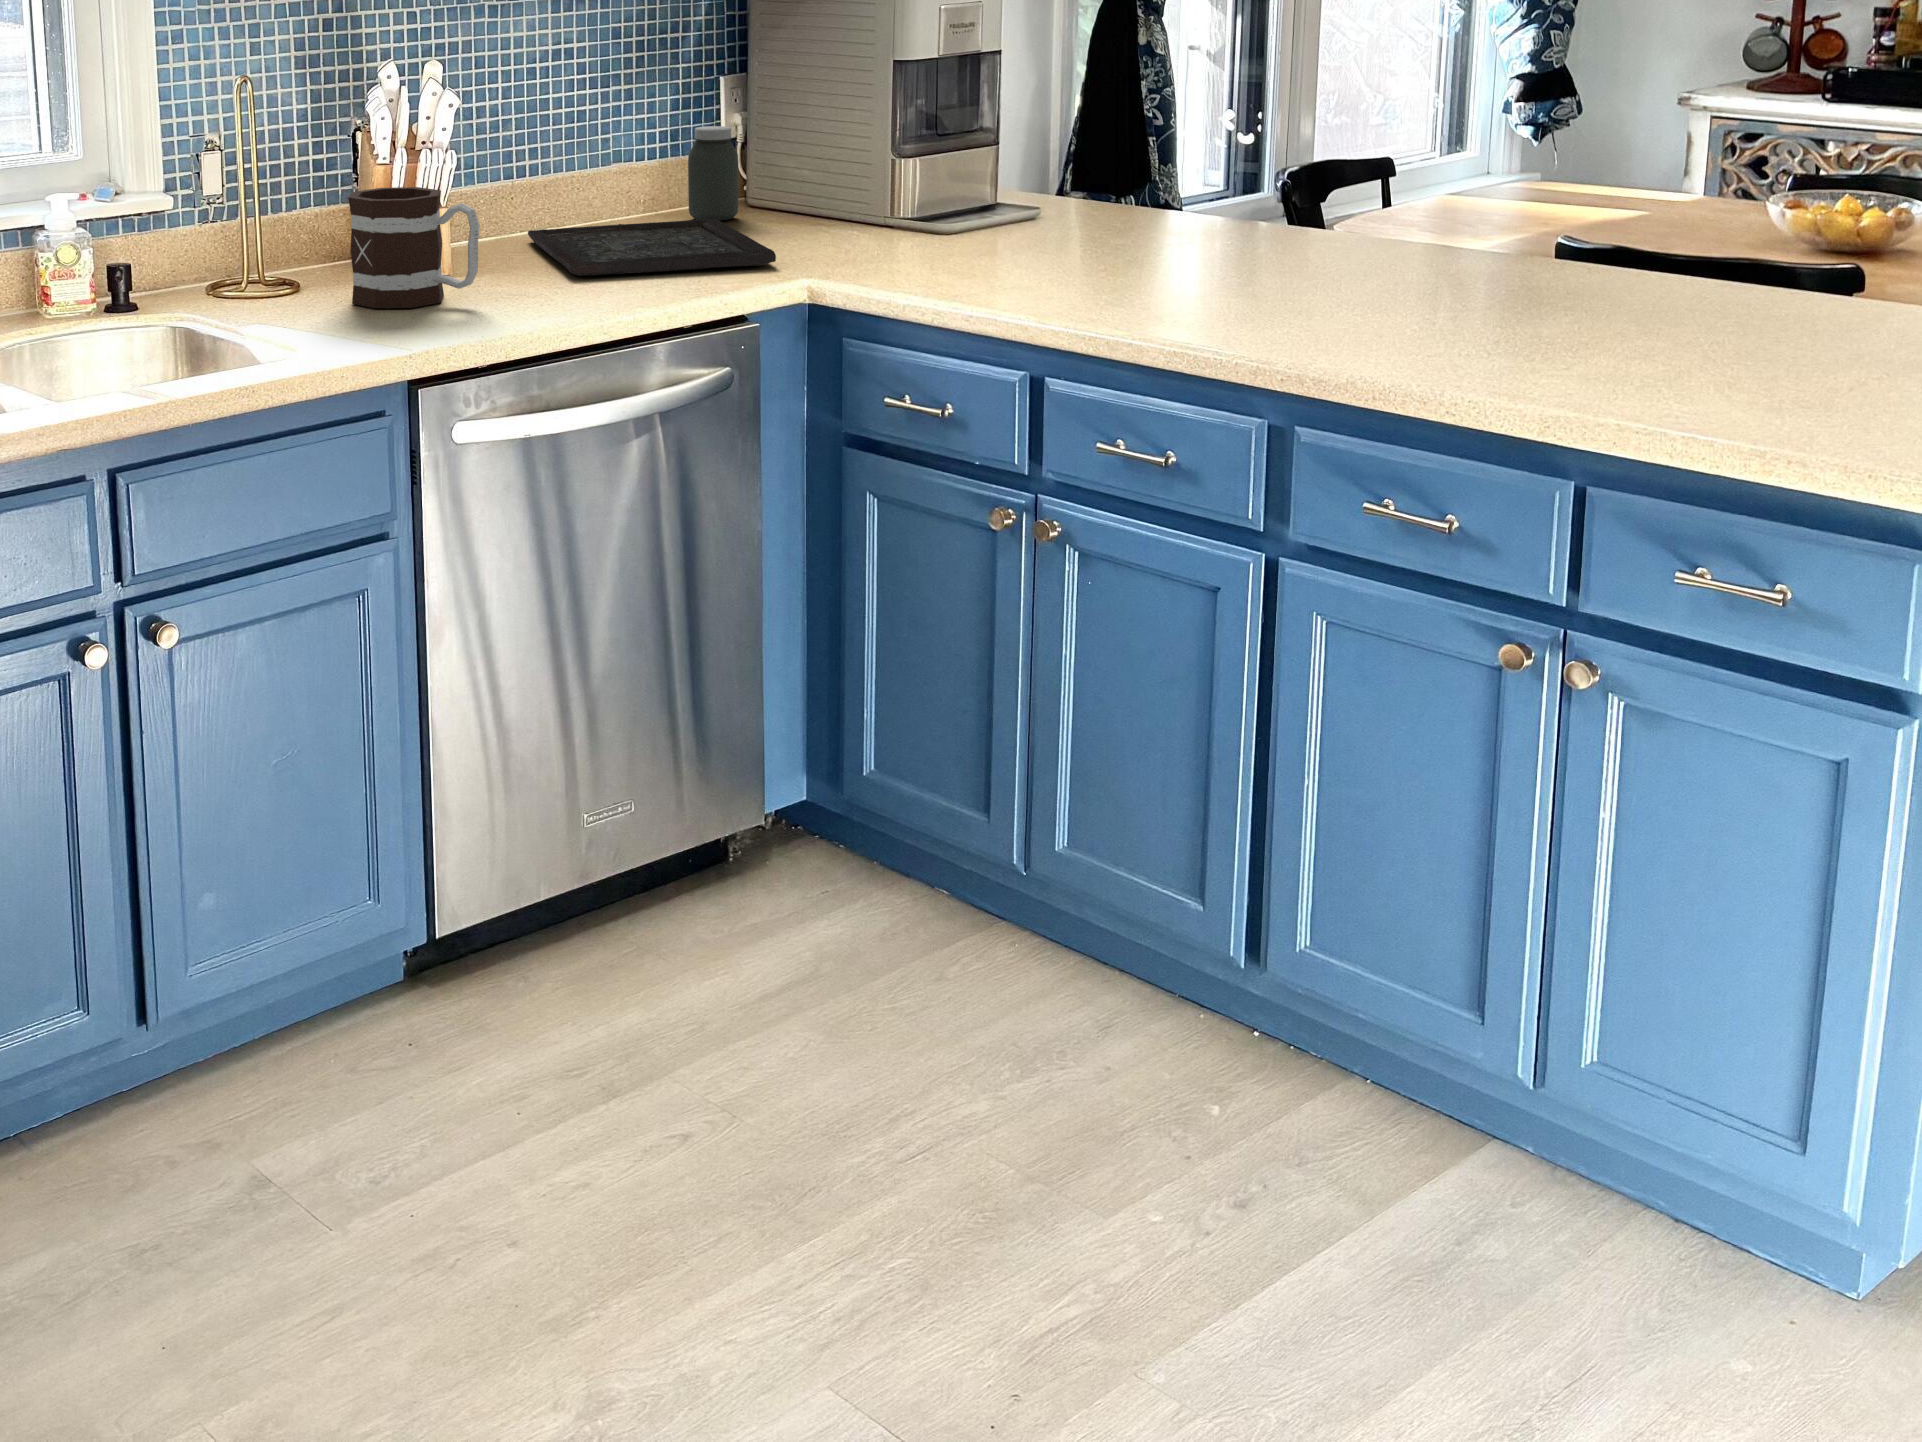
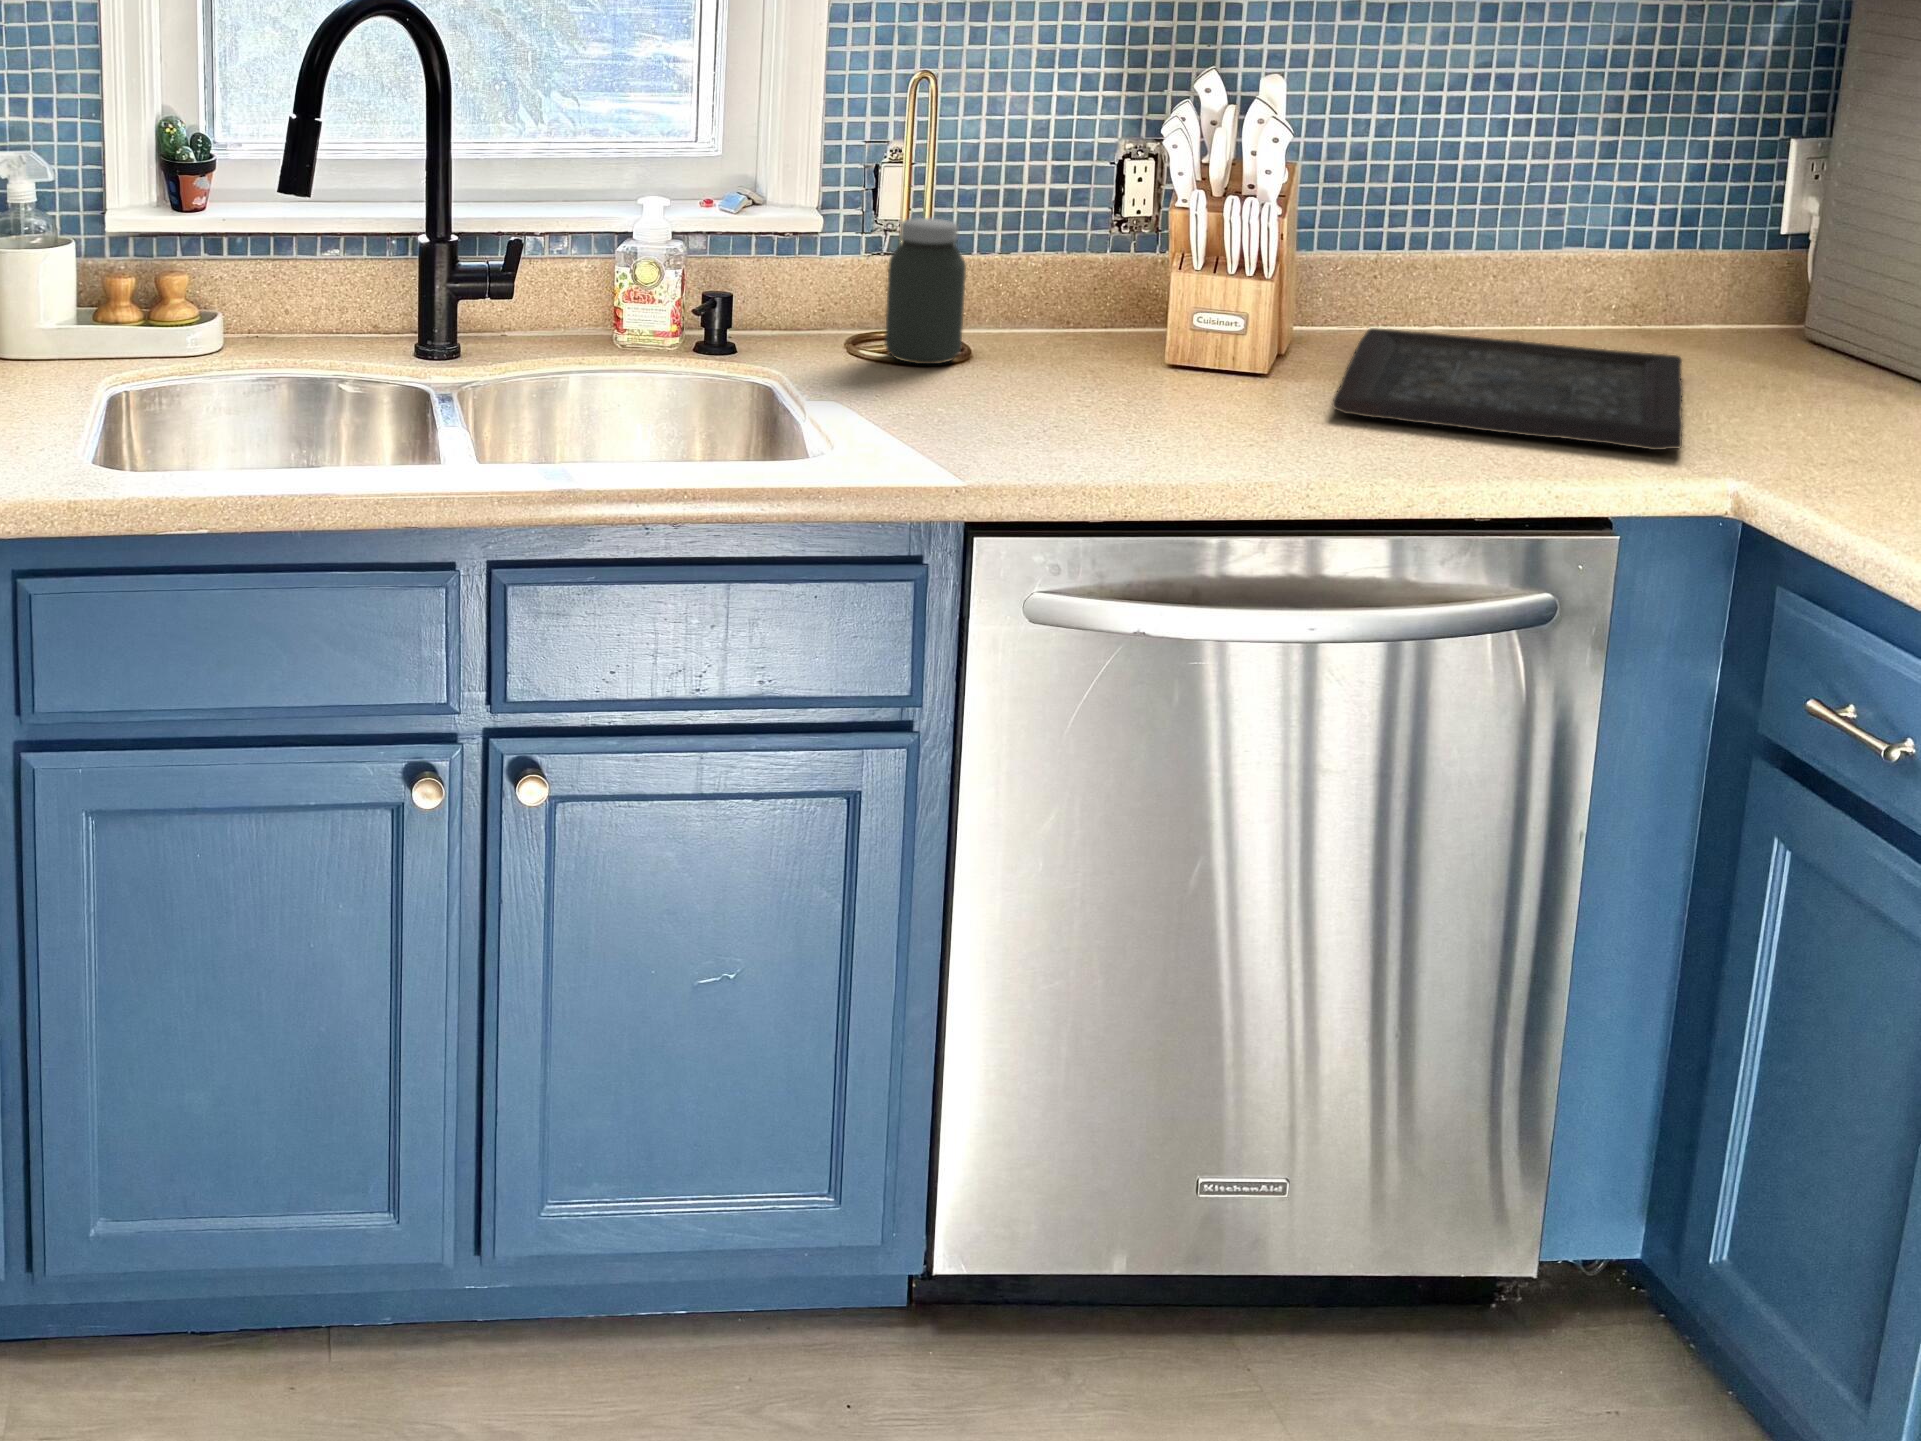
jar: present [688,126,738,221] -> present [885,218,966,364]
mug: present [348,187,480,308] -> none [982,246,1154,420]

